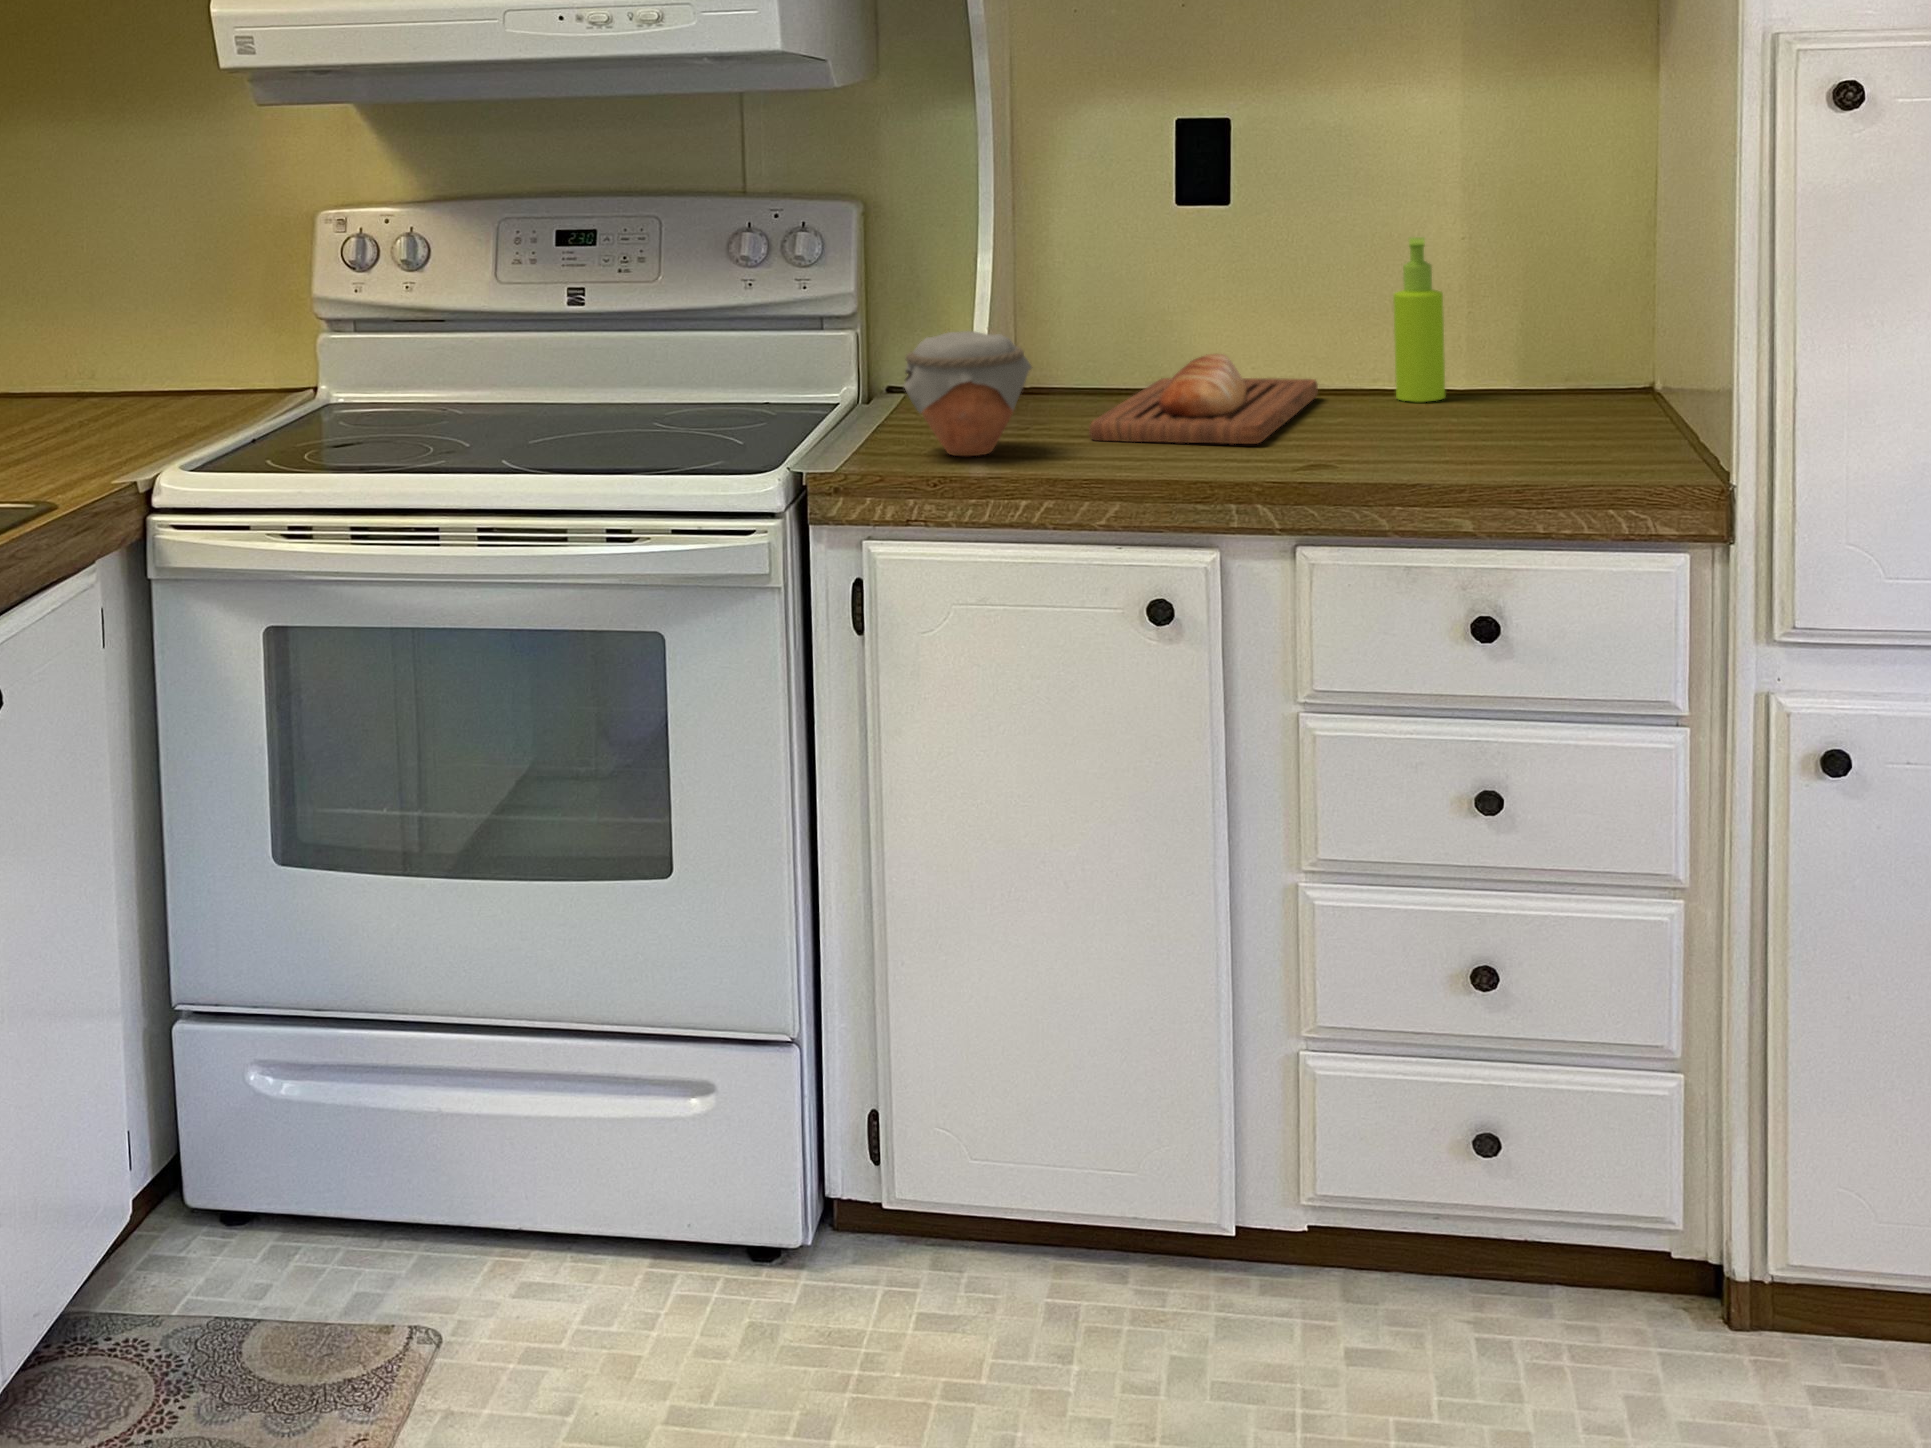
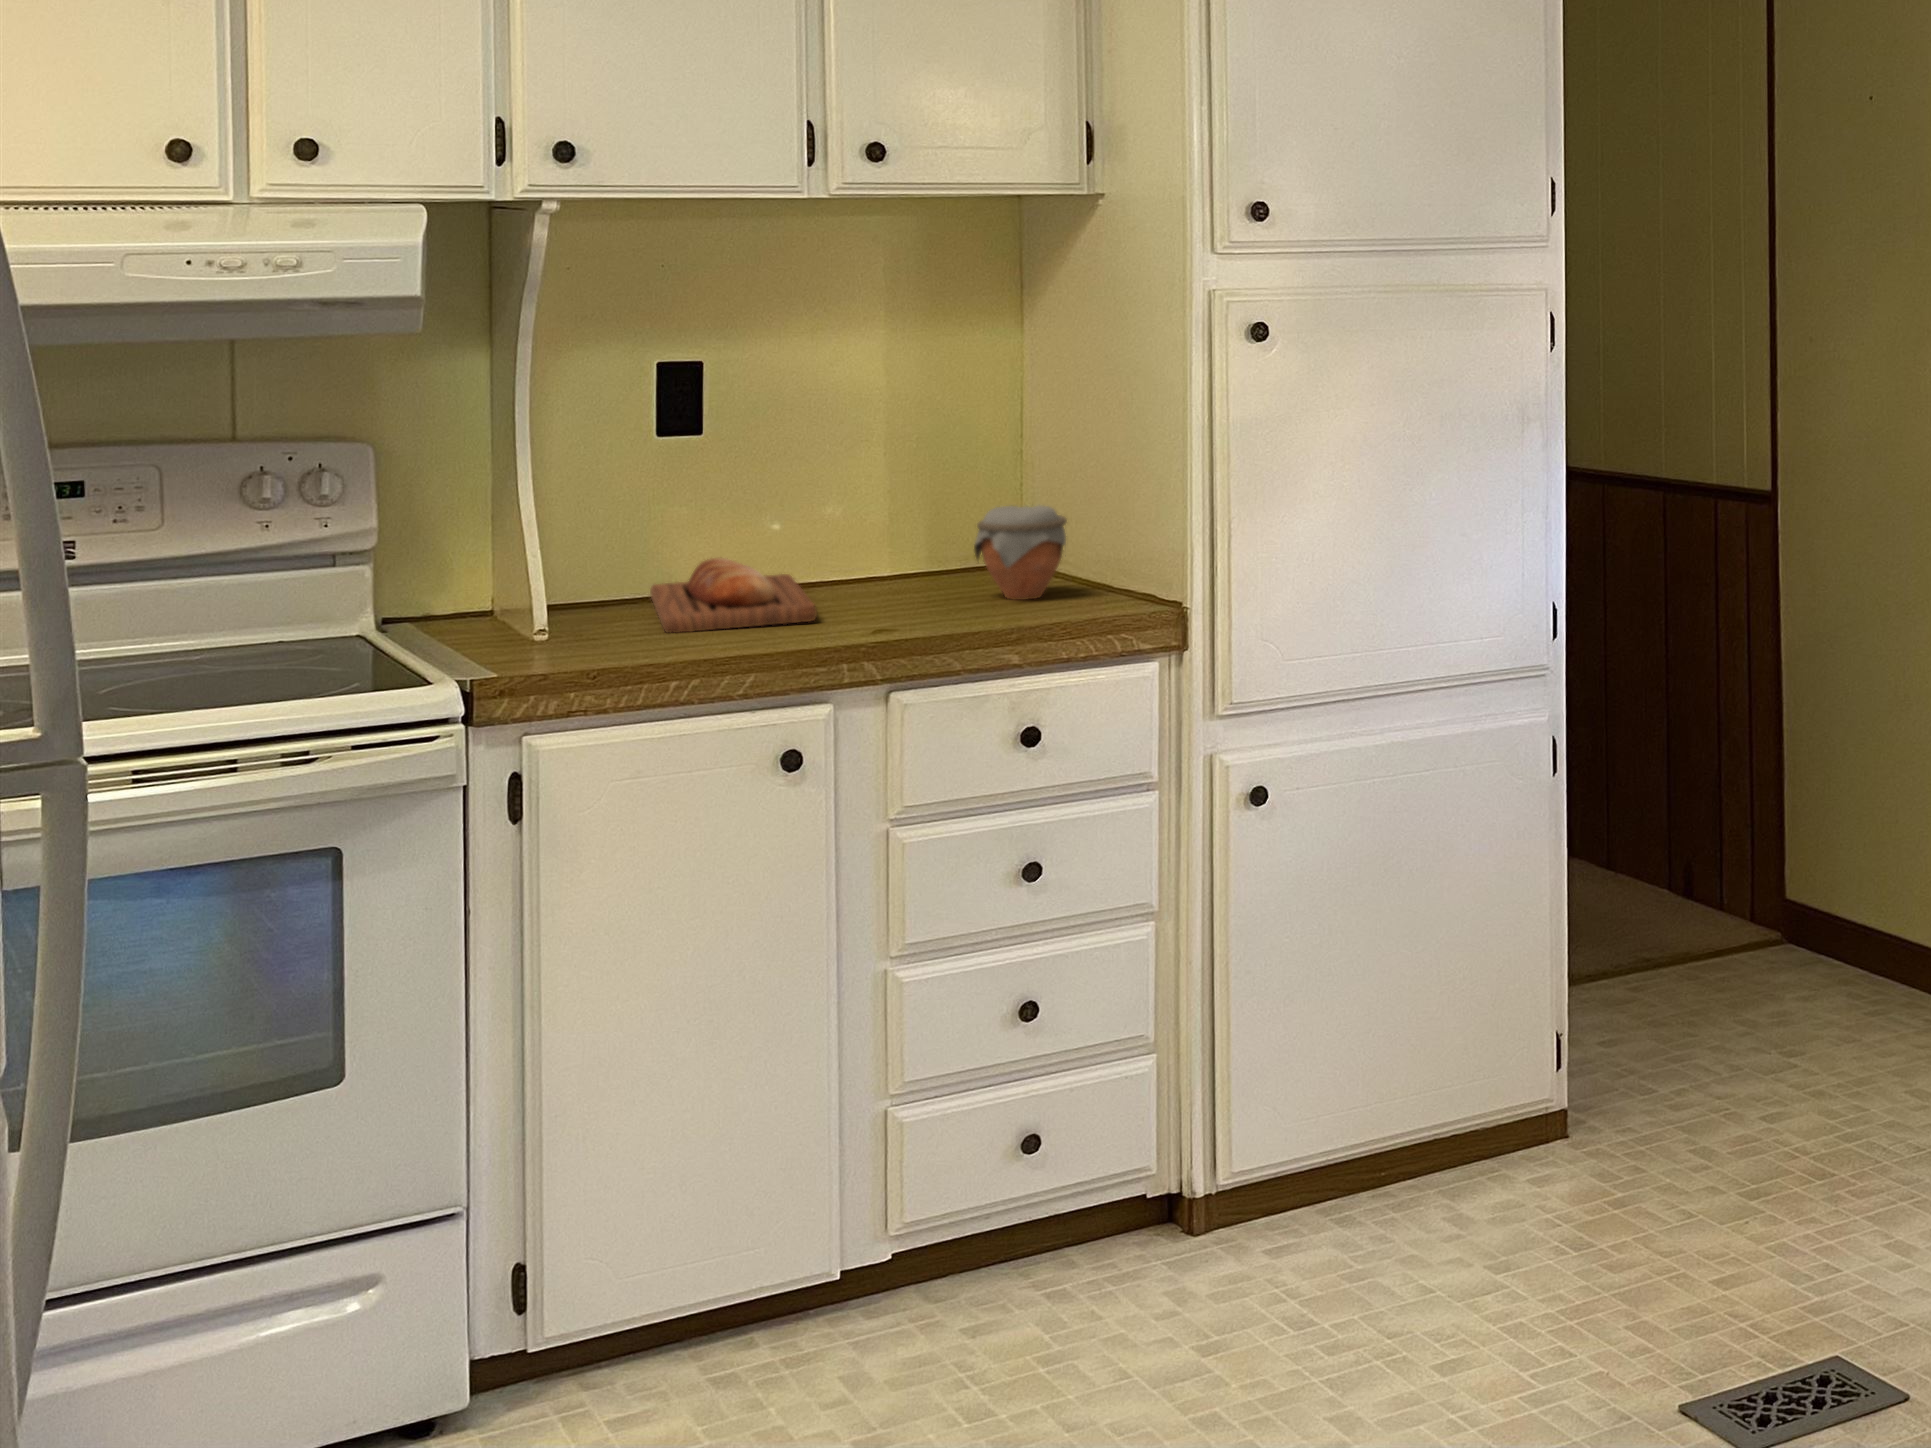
soap dispenser: present [1393,237,1445,402] -> none [848,453,890,585]
jar: present [904,331,1032,456] -> present [974,506,1067,600]

